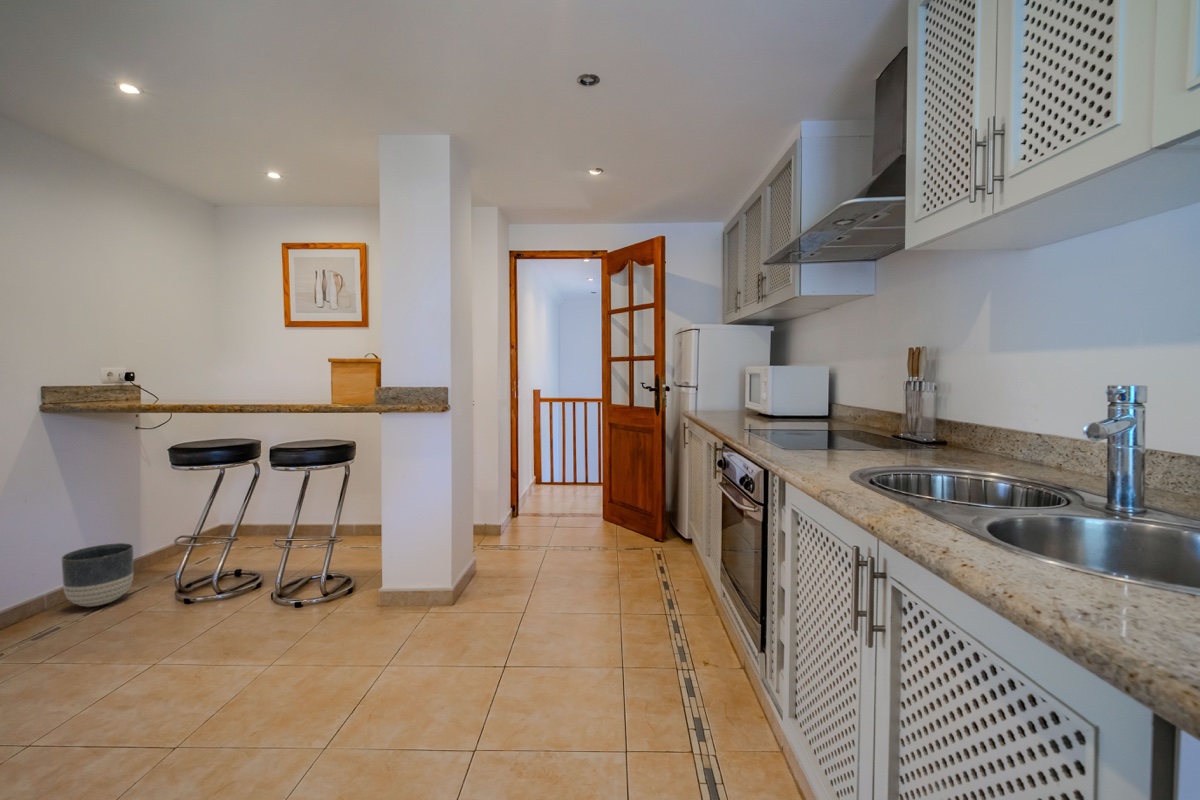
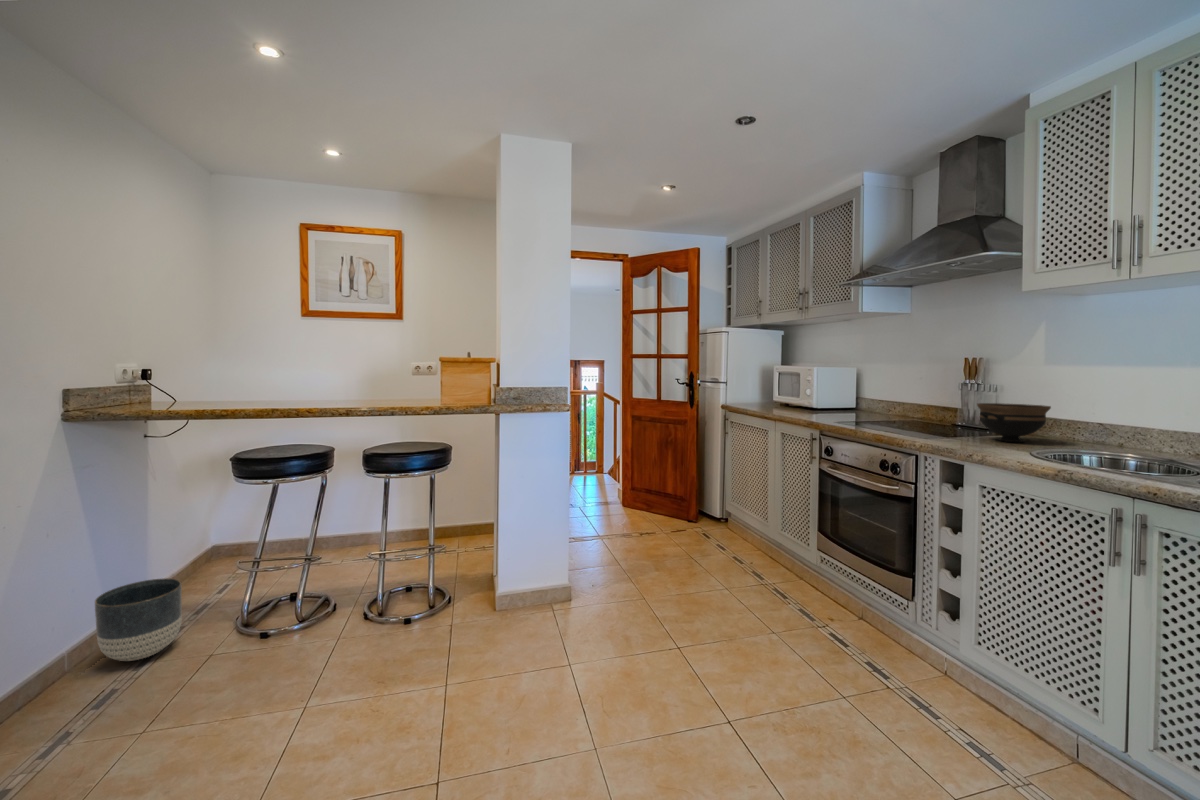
bowl: none [832,405,932,455] -> present [977,403,1051,442]

